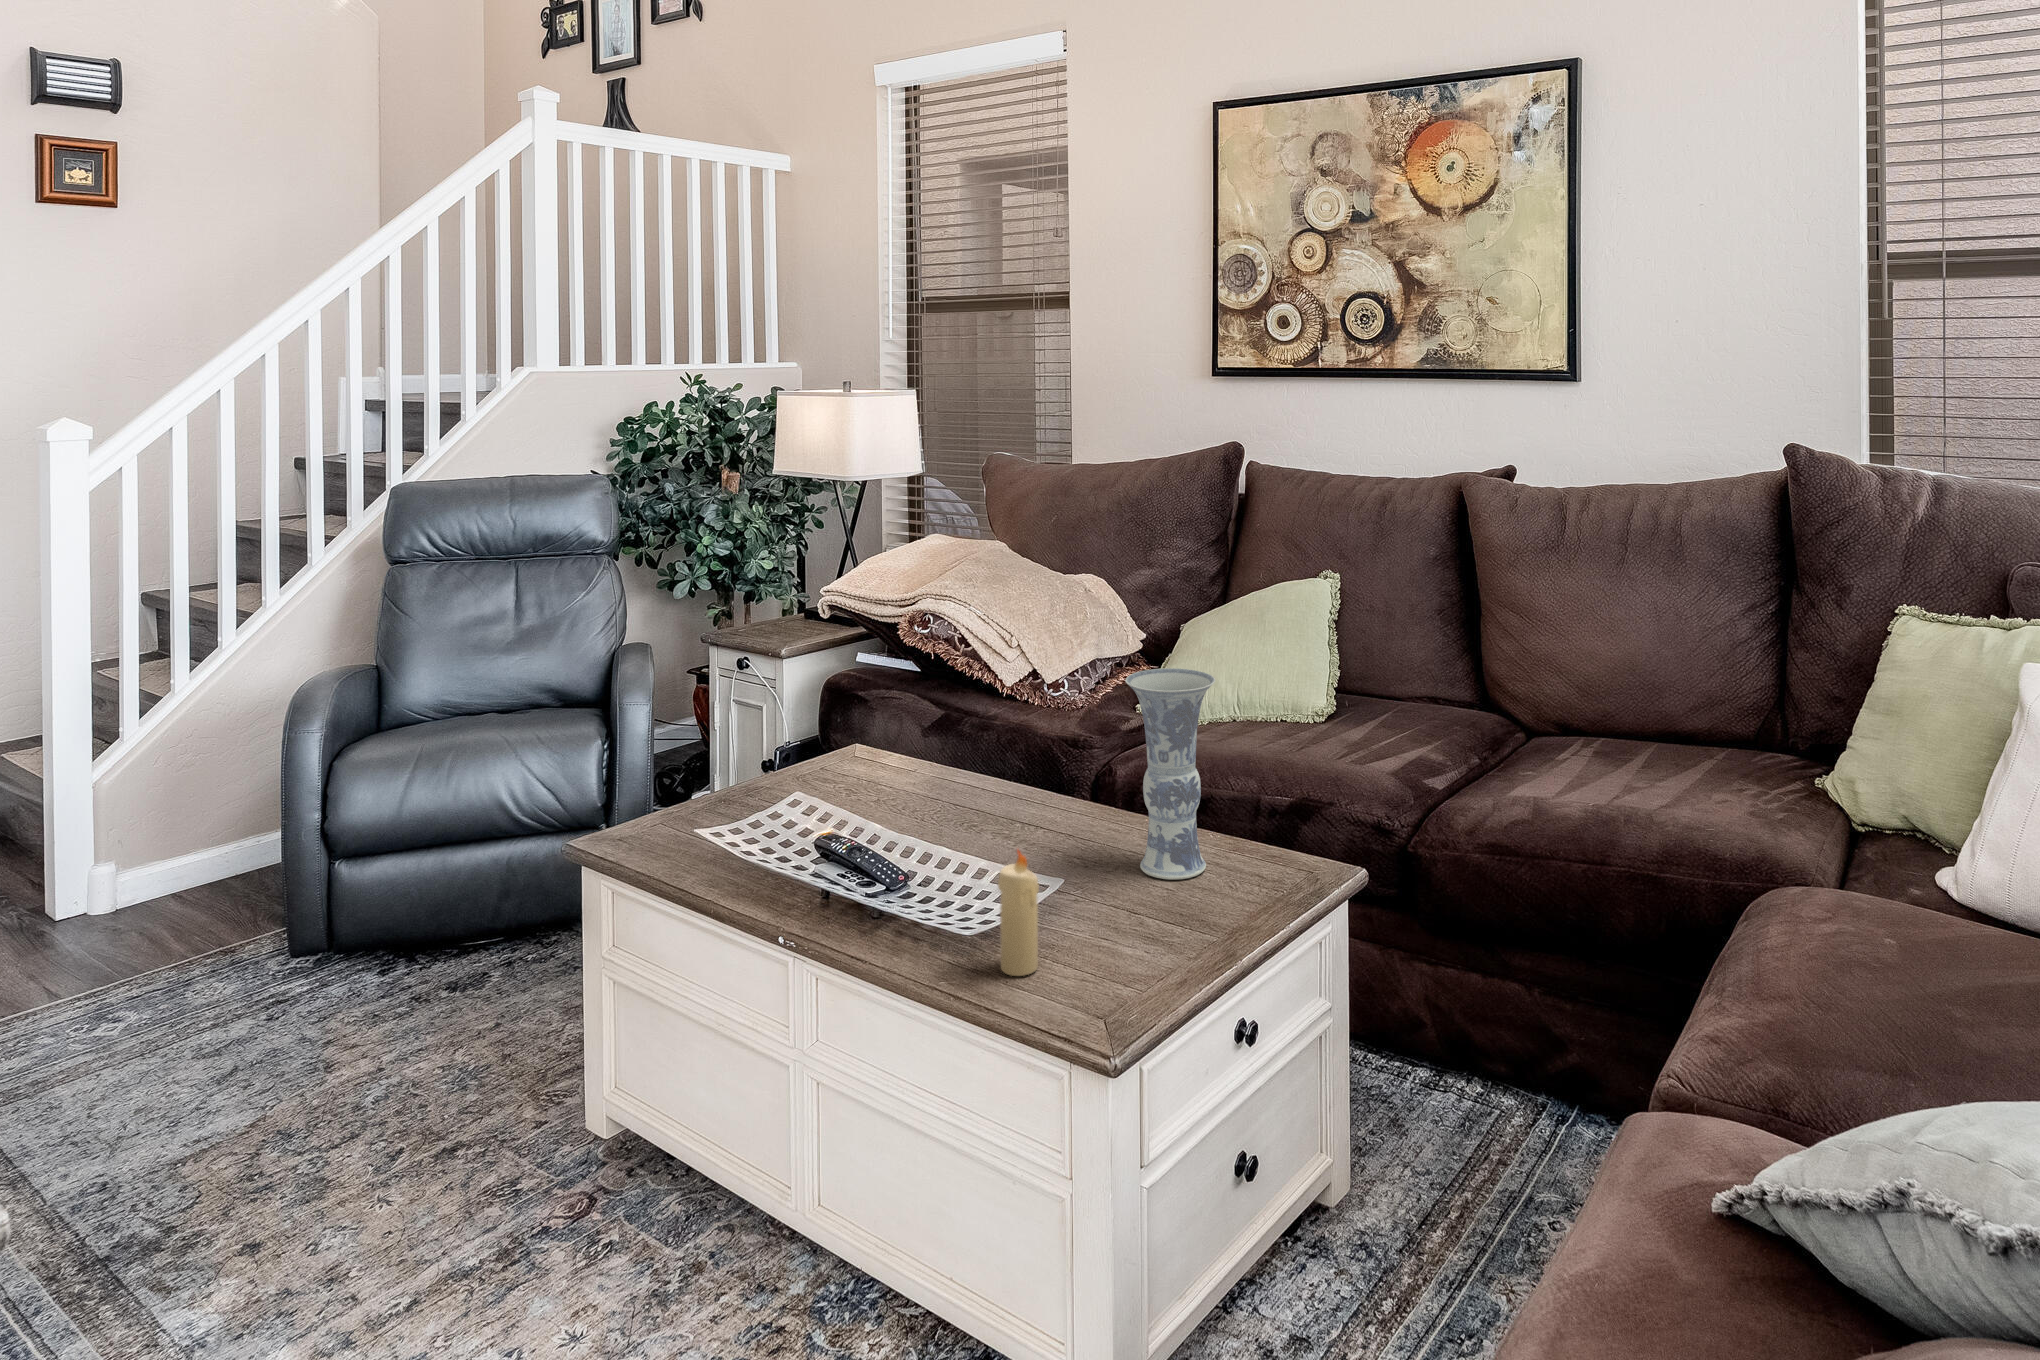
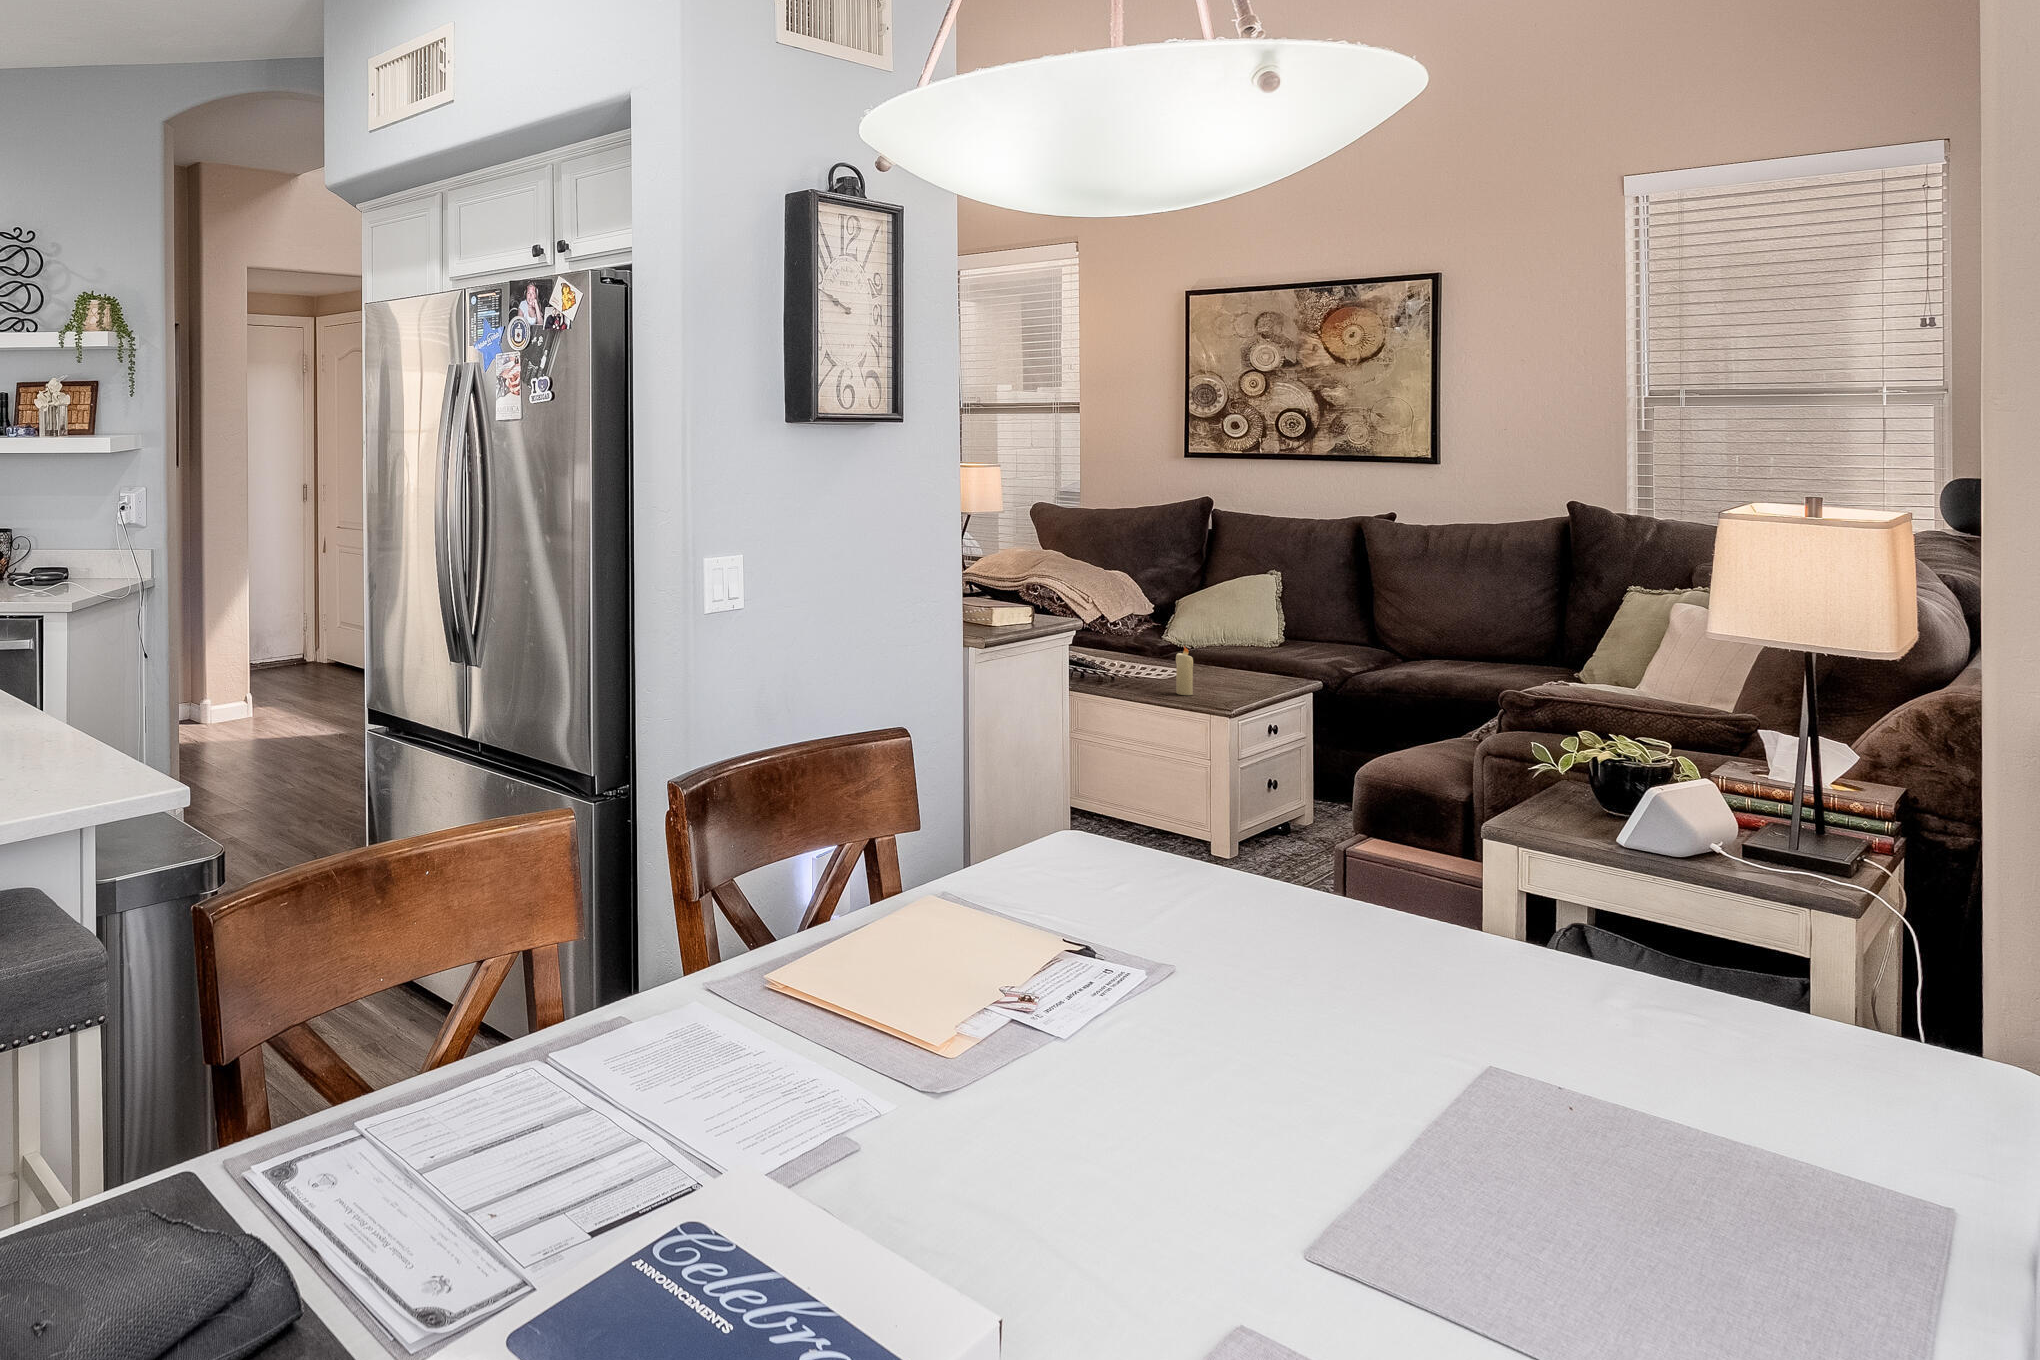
vase: present [1125,668,1215,879] -> none [1209,591,1254,681]

